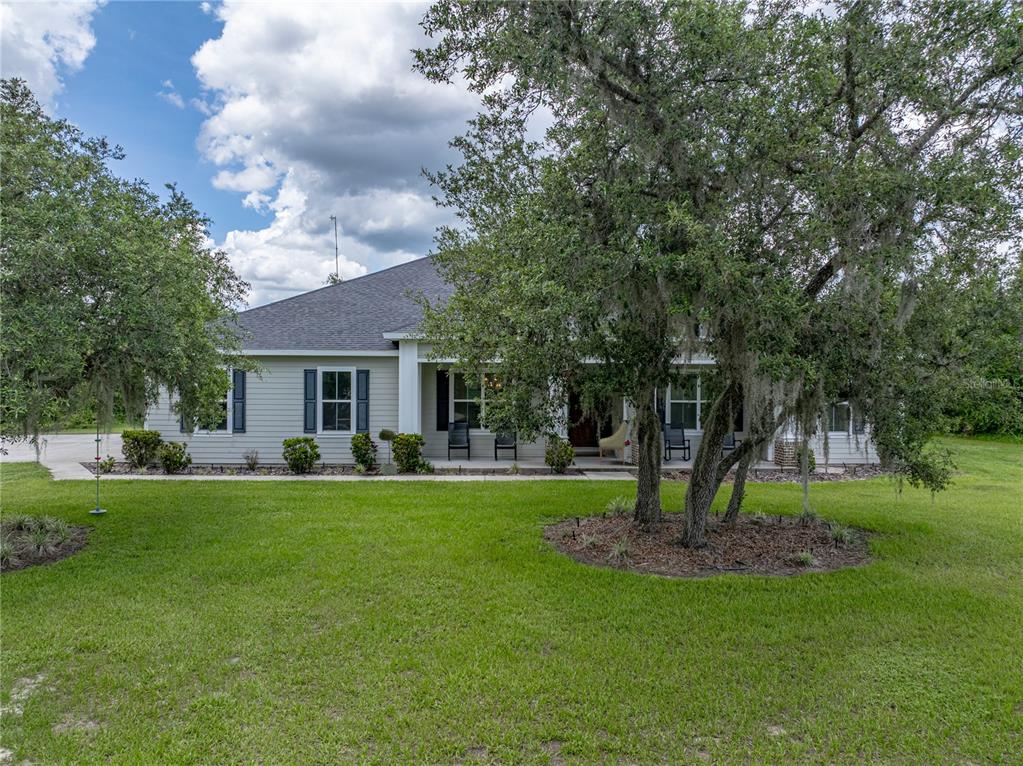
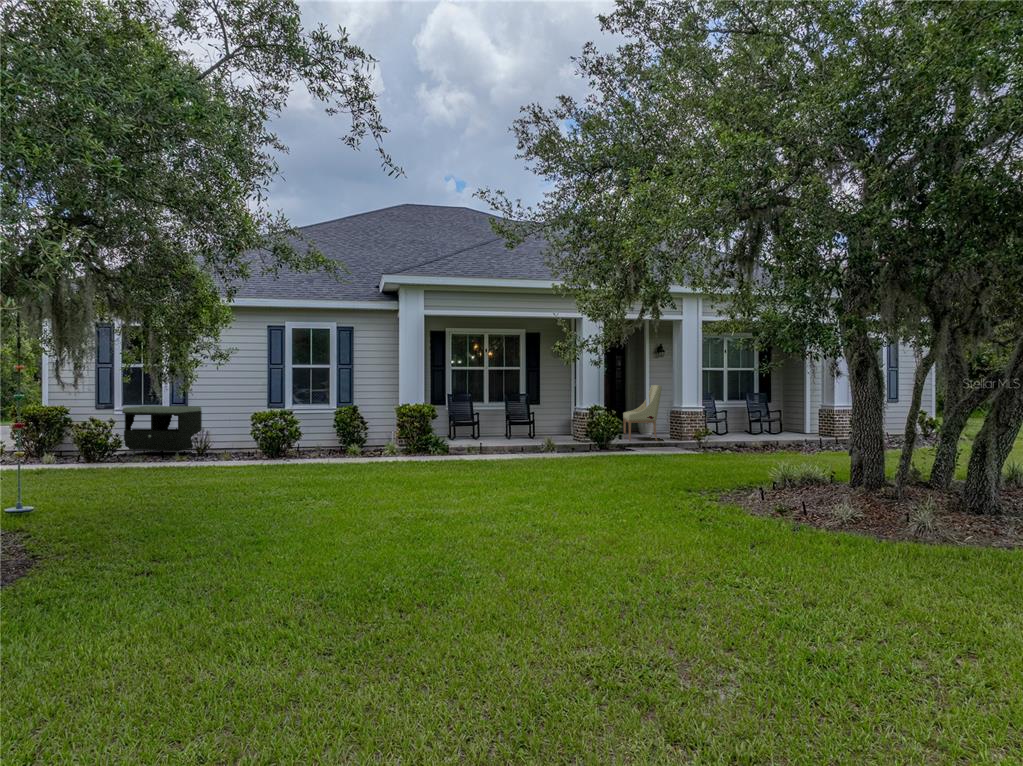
potted tree: present [379,429,397,475] -> none [380,397,404,456]
storage bench: none [196,431,253,470] -> present [122,406,202,456]

